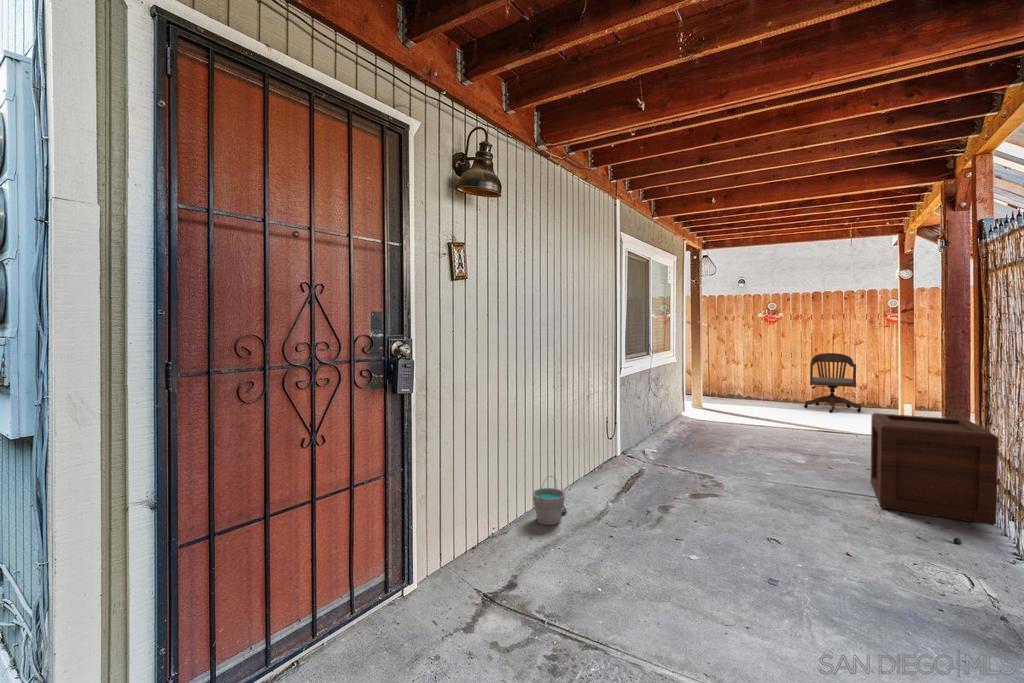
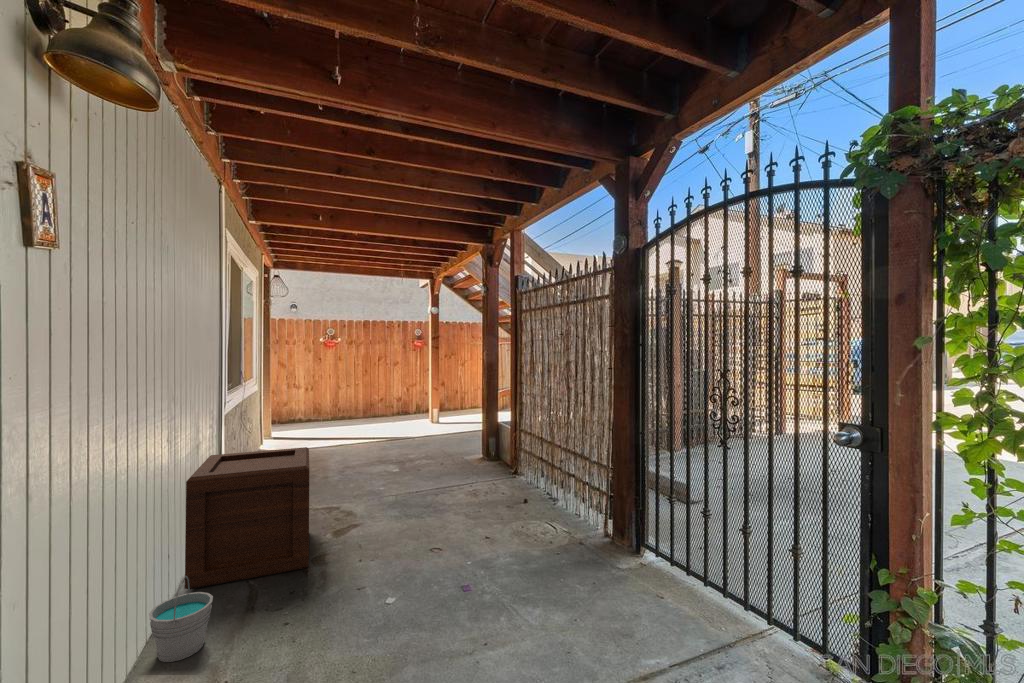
chair: present [804,353,861,413] -> none [362,373,404,424]
wooden crate: present [871,413,998,525] -> present [185,447,309,590]

